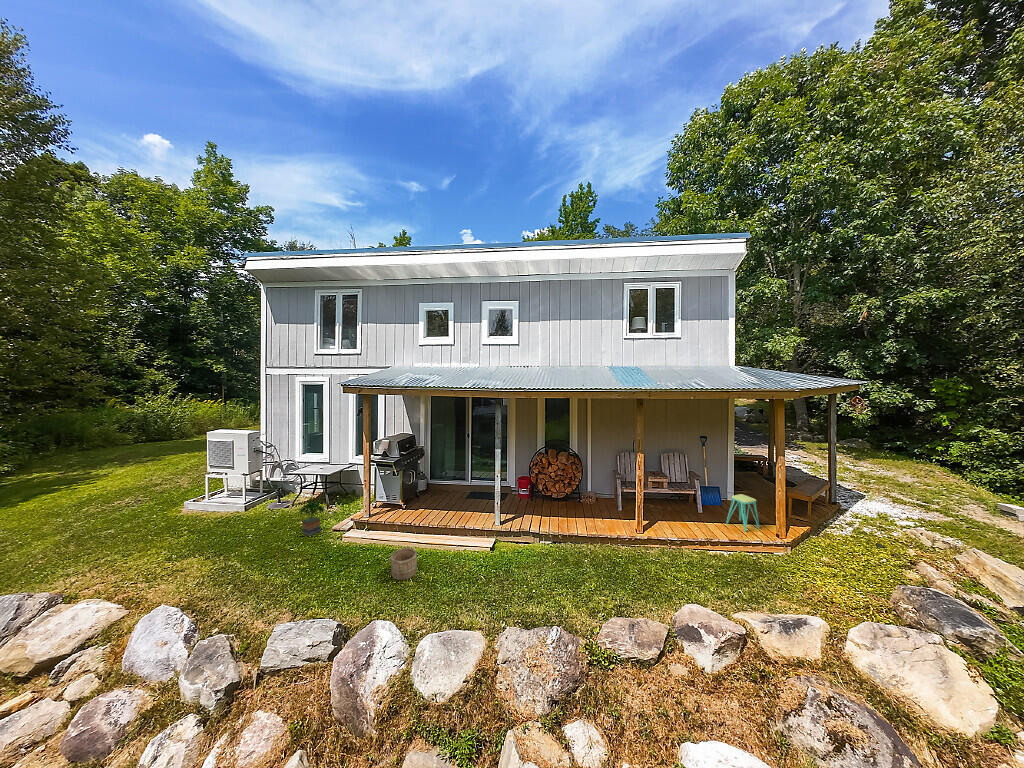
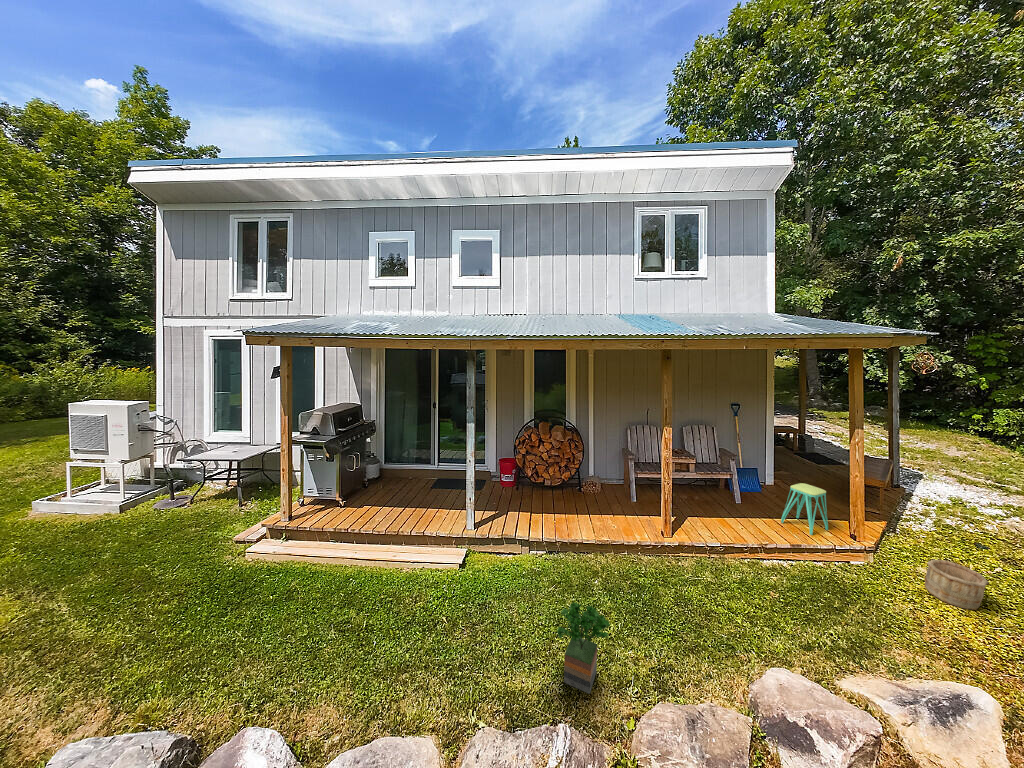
potted tree: present [300,502,324,536] -> present [557,602,610,694]
wooden bucket: present [390,547,417,580] -> present [925,559,988,610]

